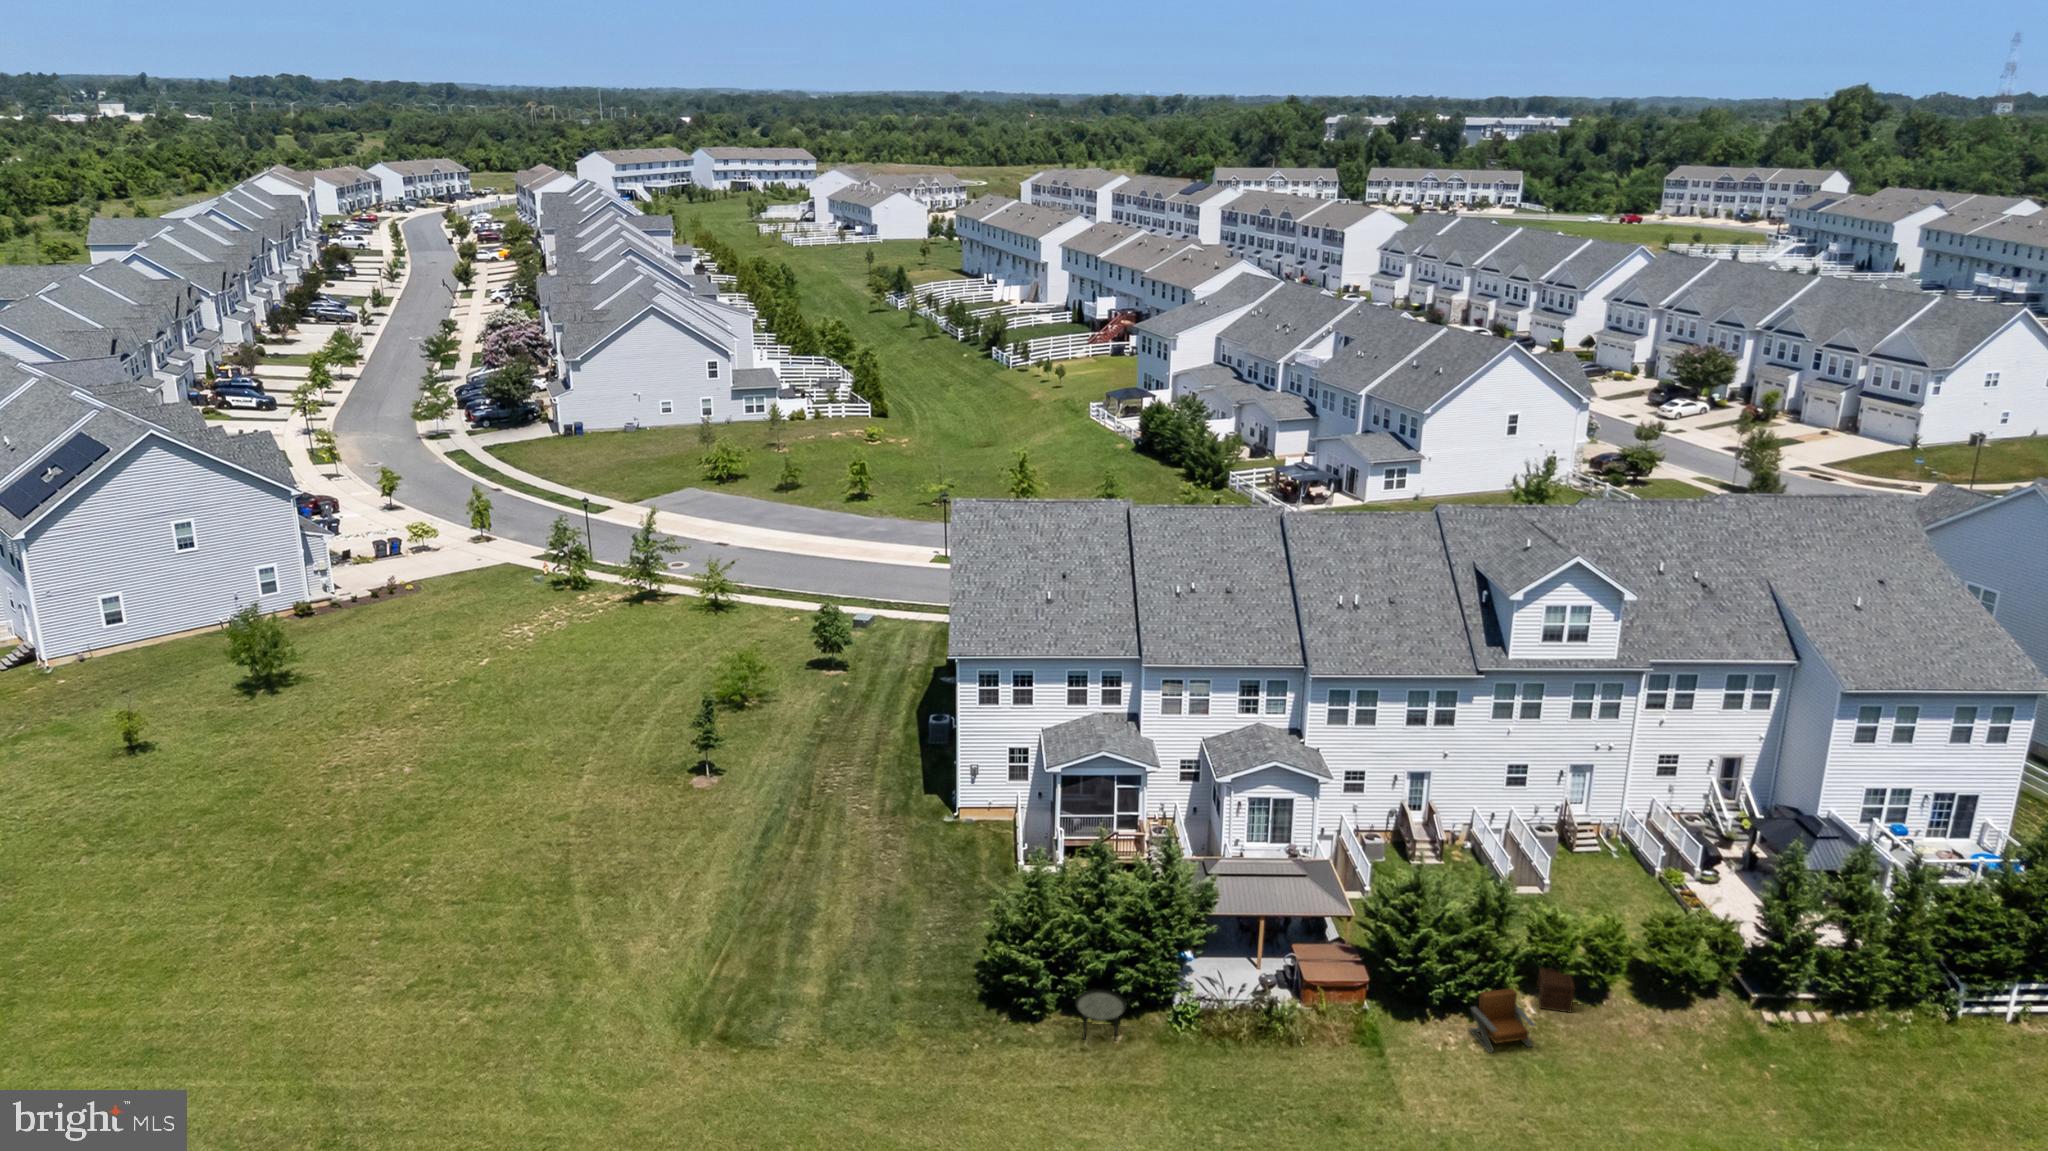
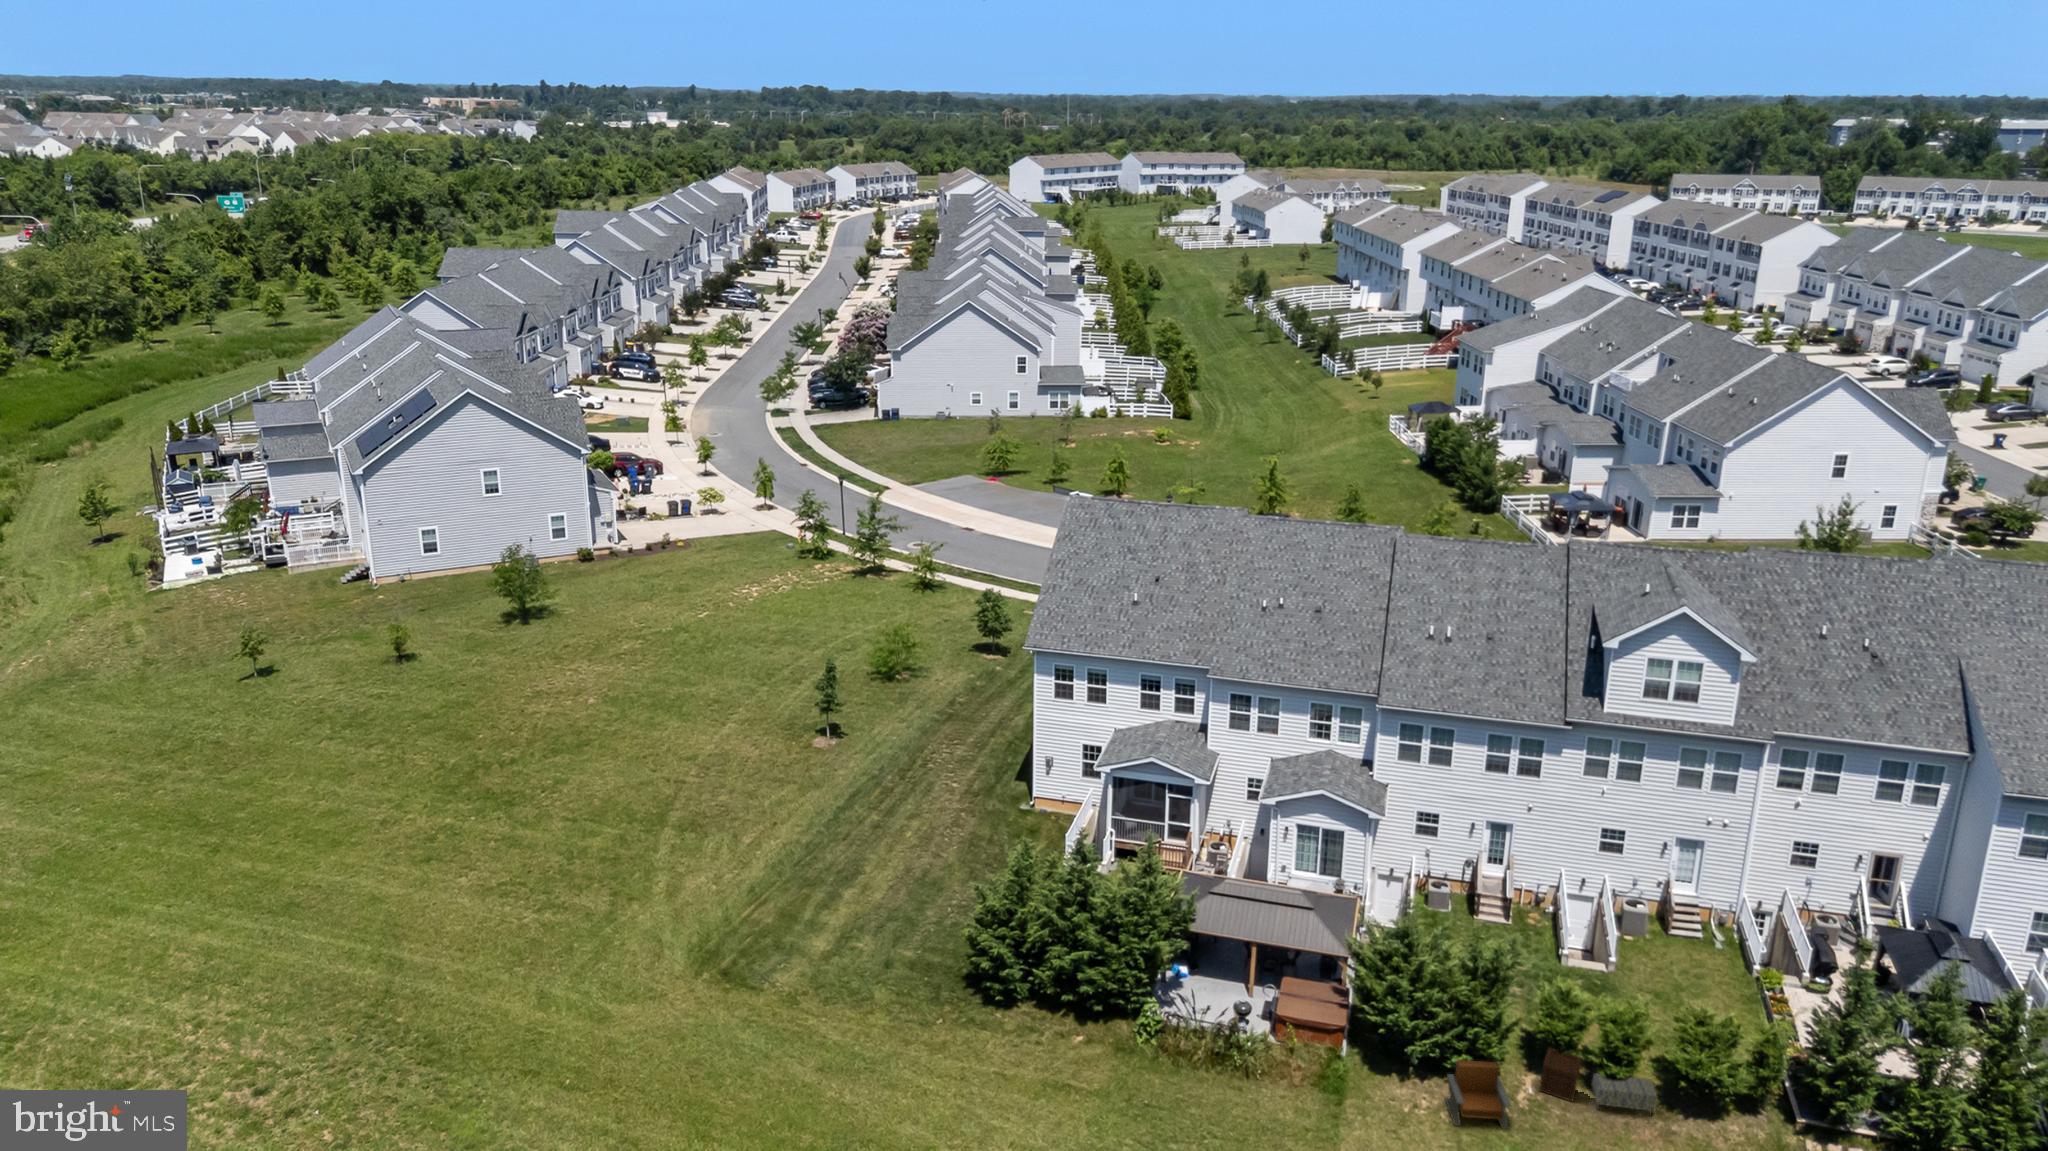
bench: none [1581,980,1641,1016] -> present [1592,1073,1657,1116]
round table: present [1075,989,1127,1040] -> none [1034,986,1085,1040]

